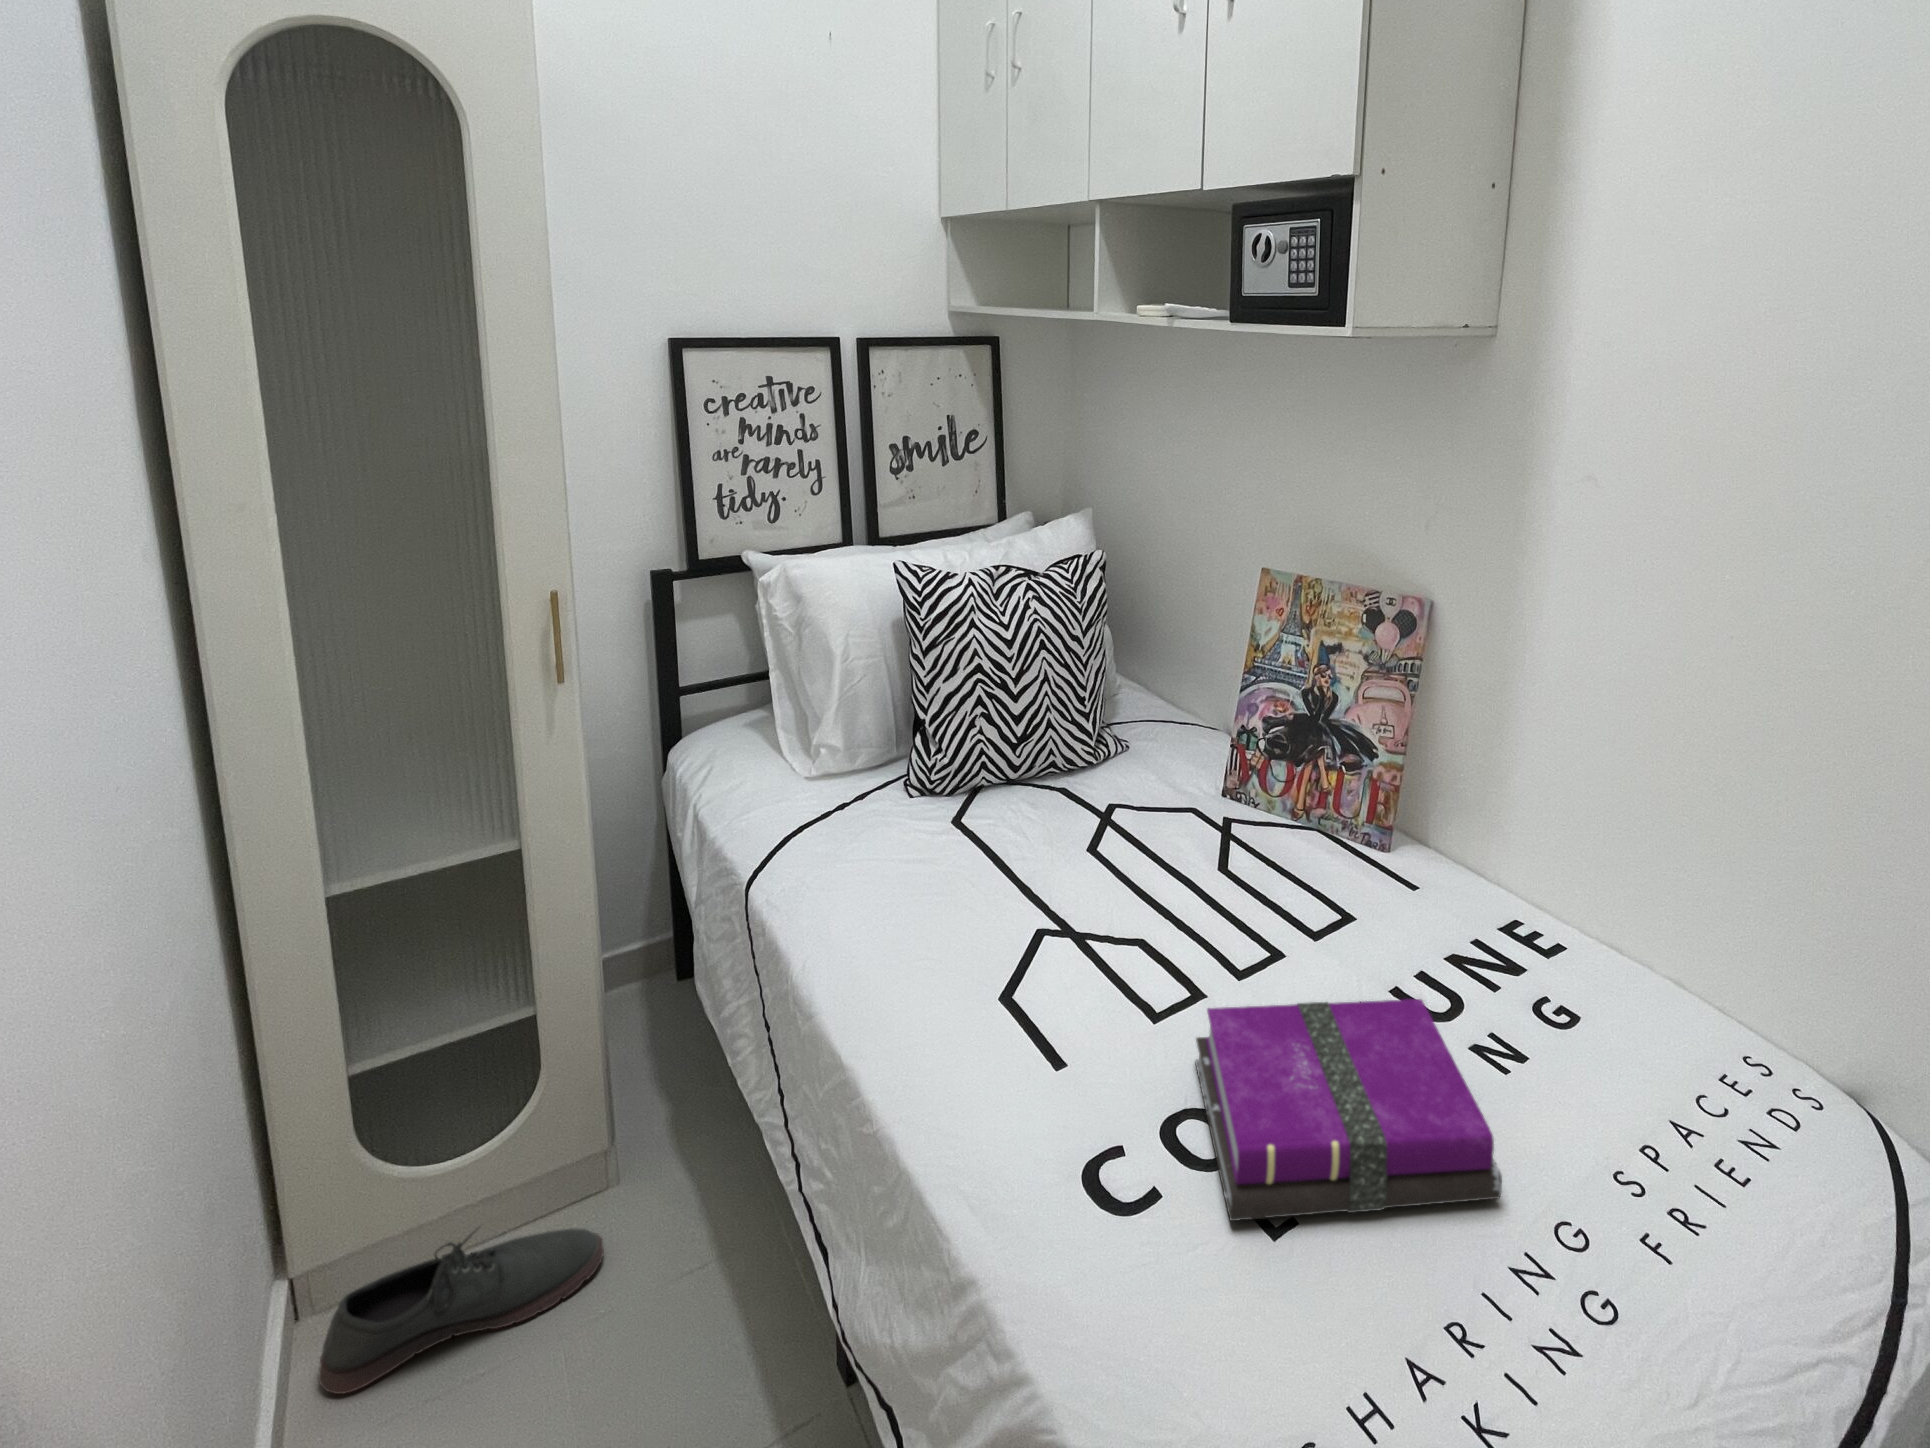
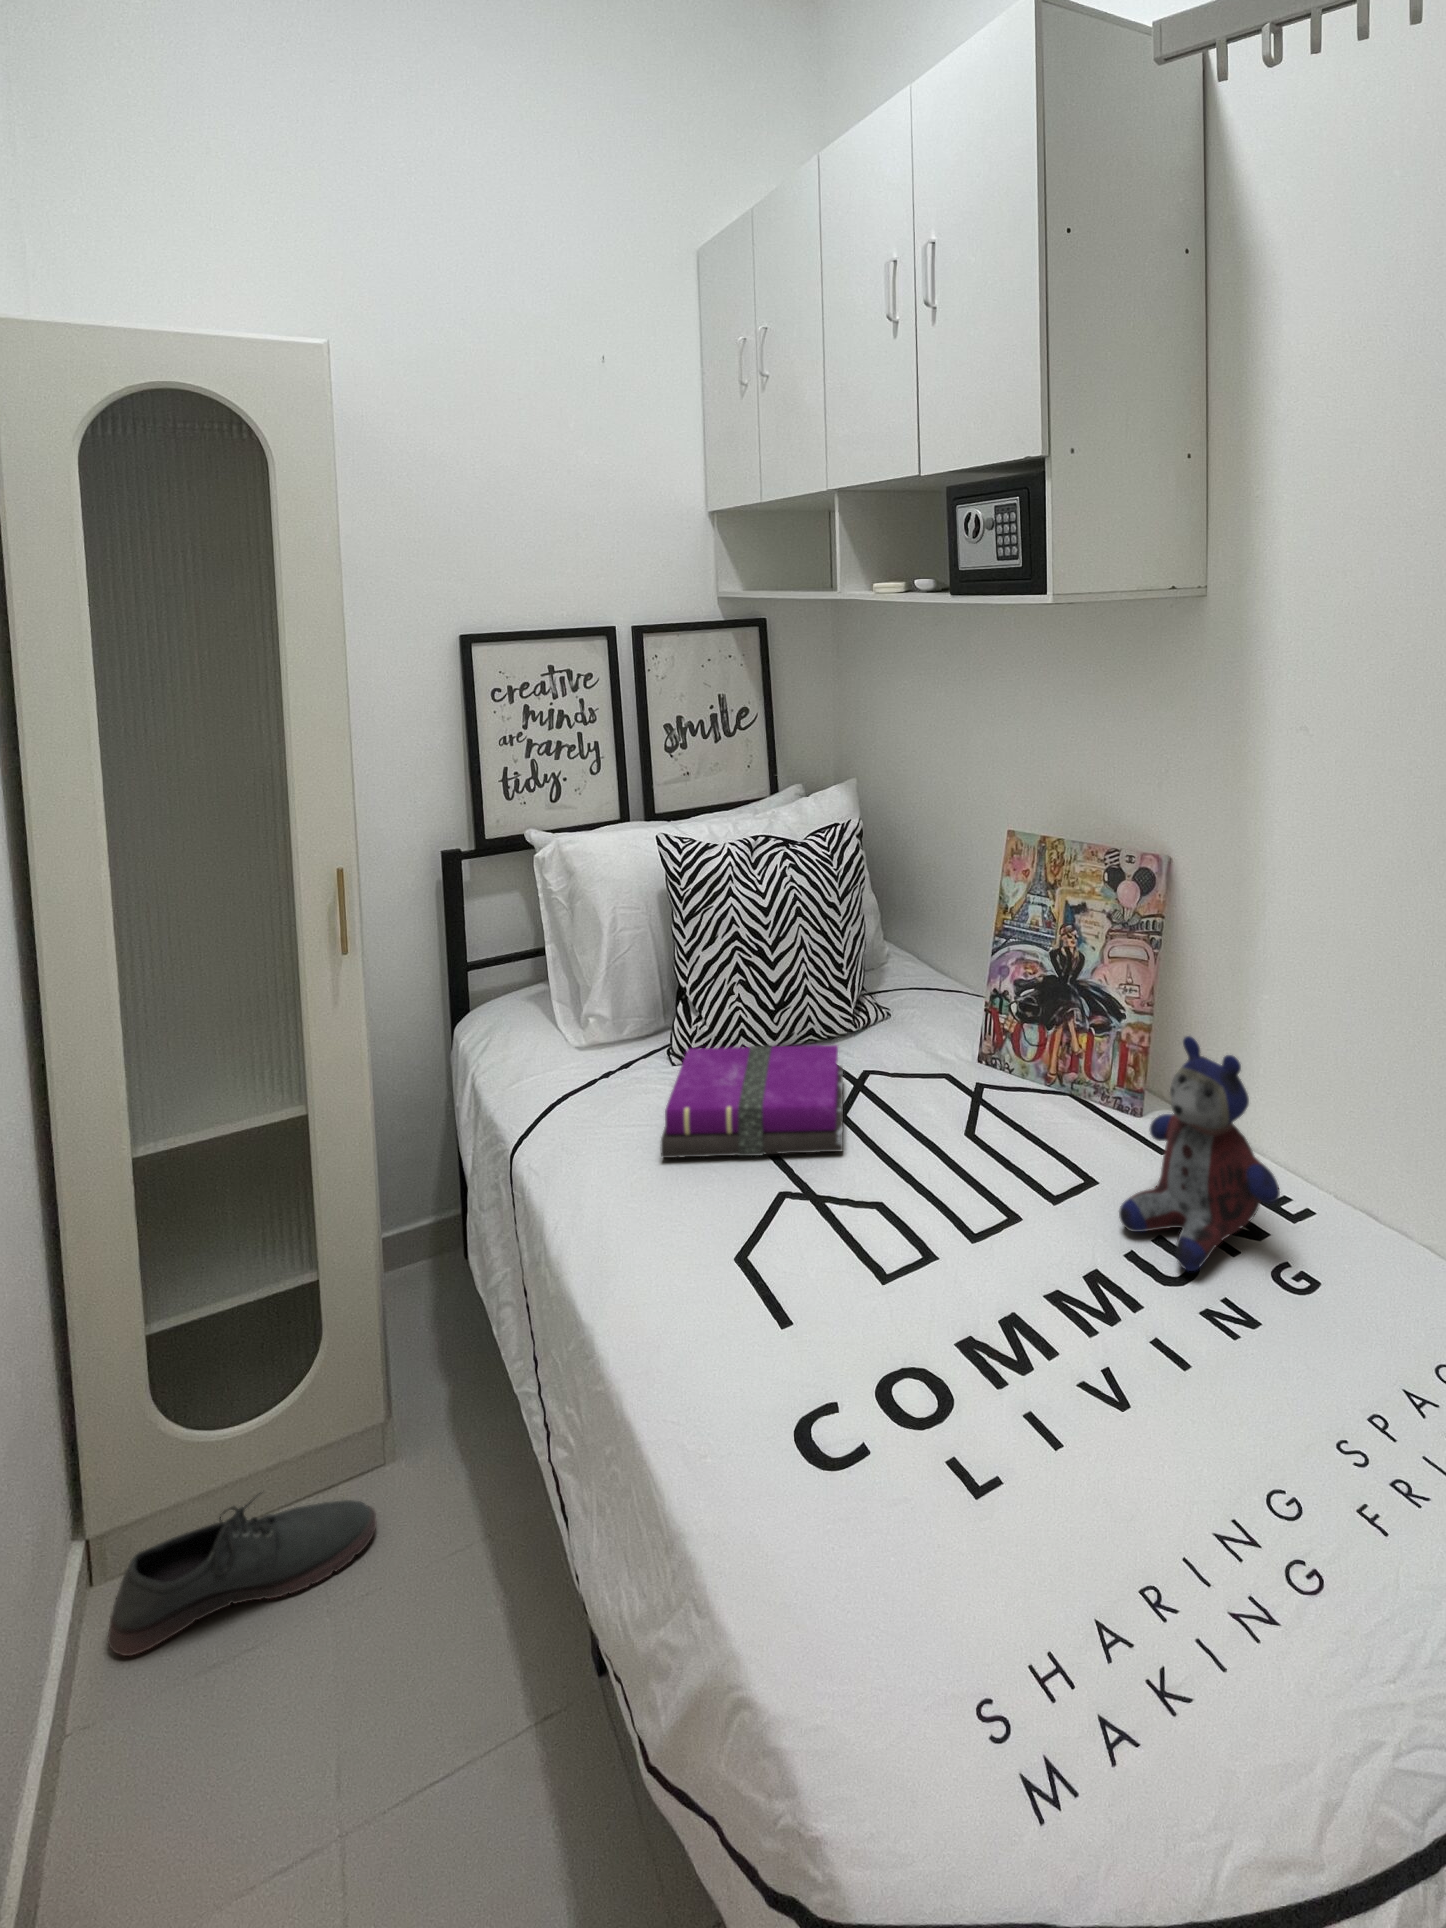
stuffed bear: none [1383,781,1545,1007] -> present [1119,1036,1280,1271]
notebook: present [1195,999,1502,1221] -> present [661,1045,843,1158]

